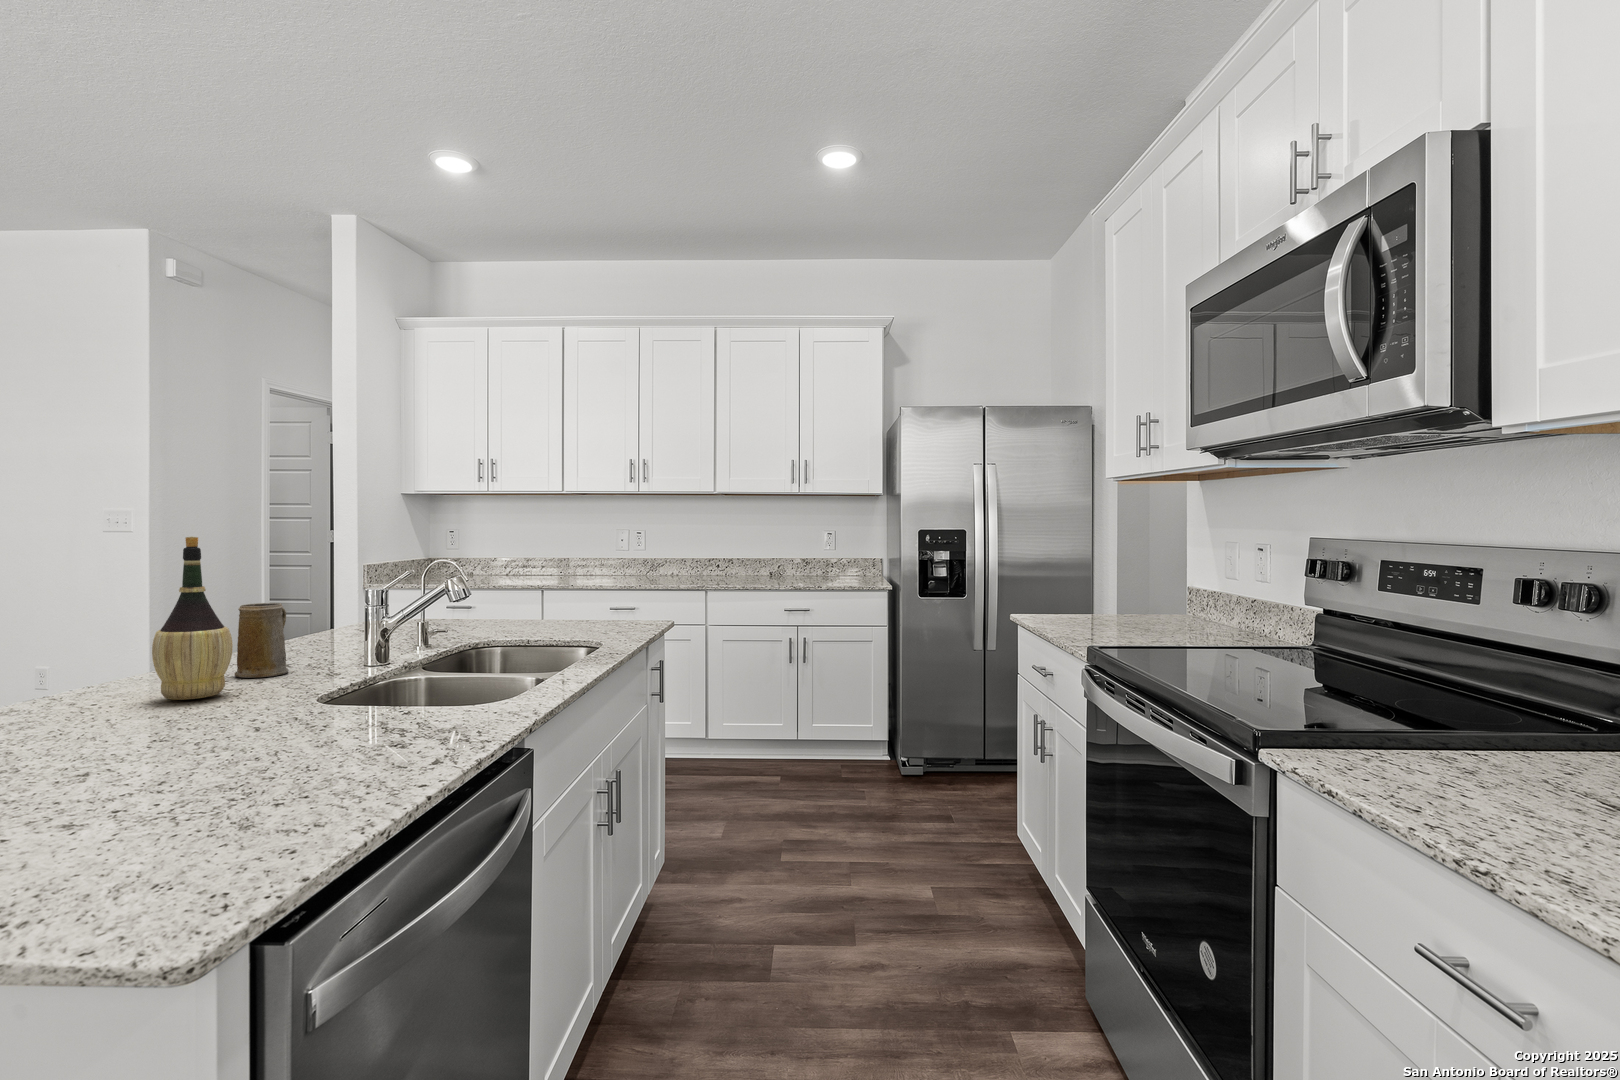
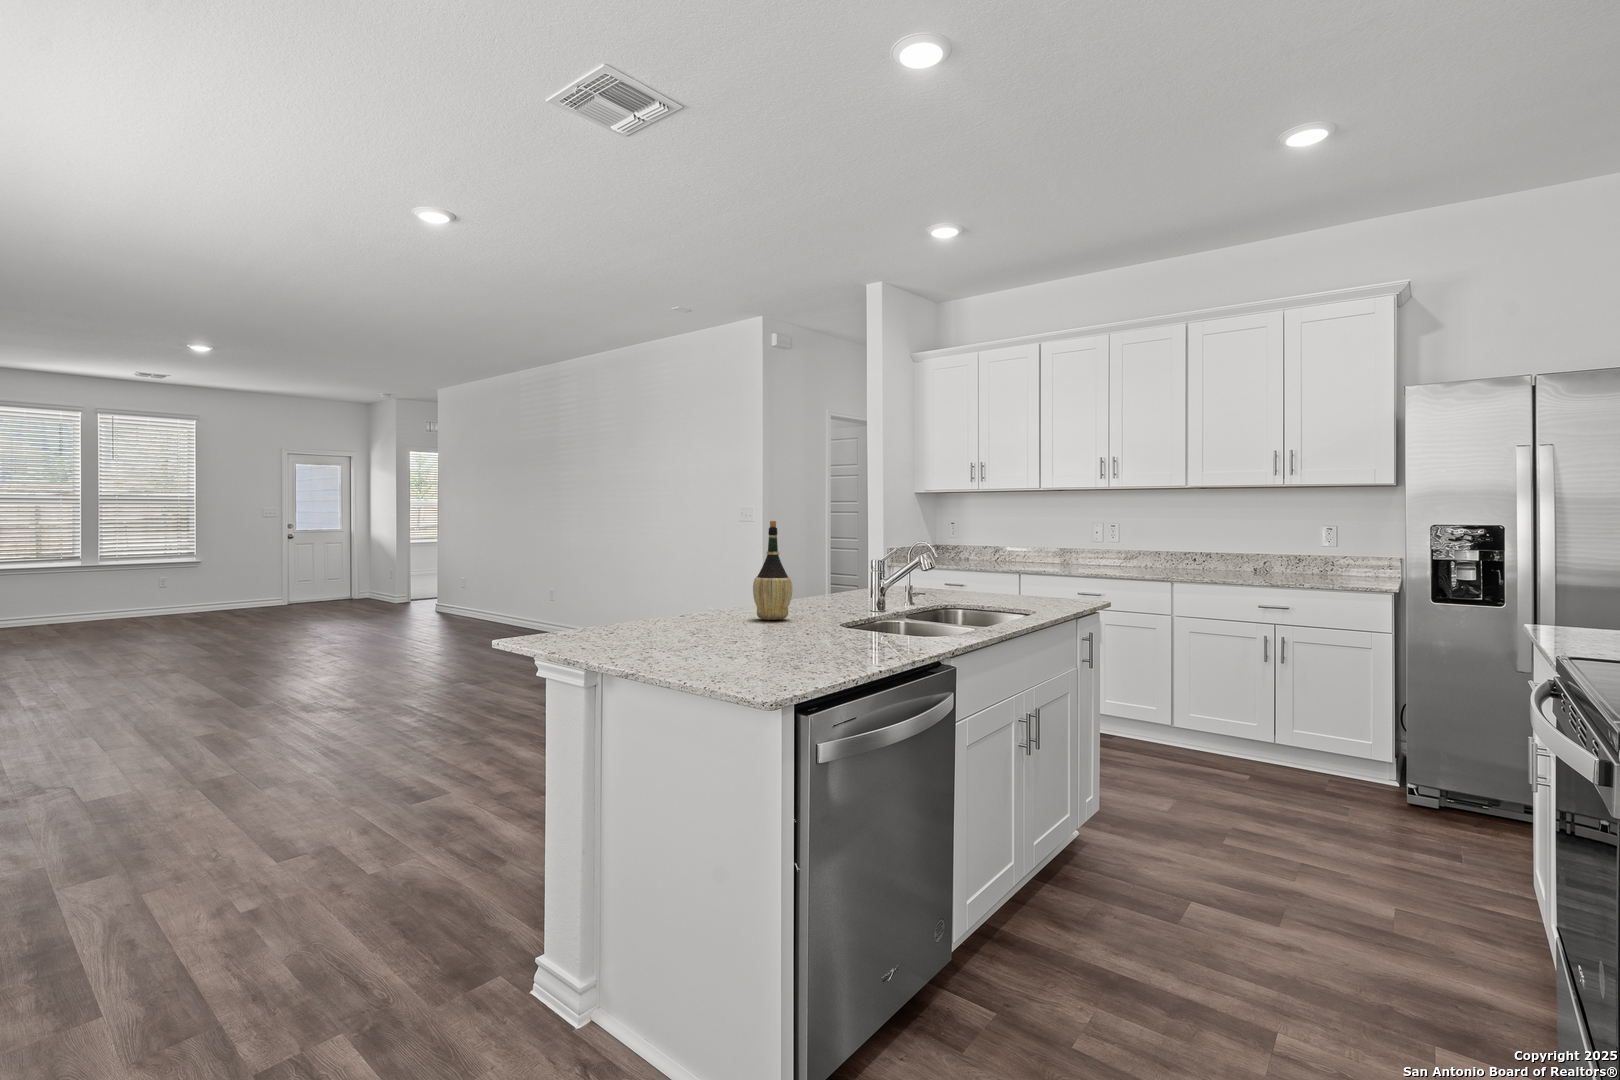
mug: present [234,603,289,678] -> none [794,566,823,613]

